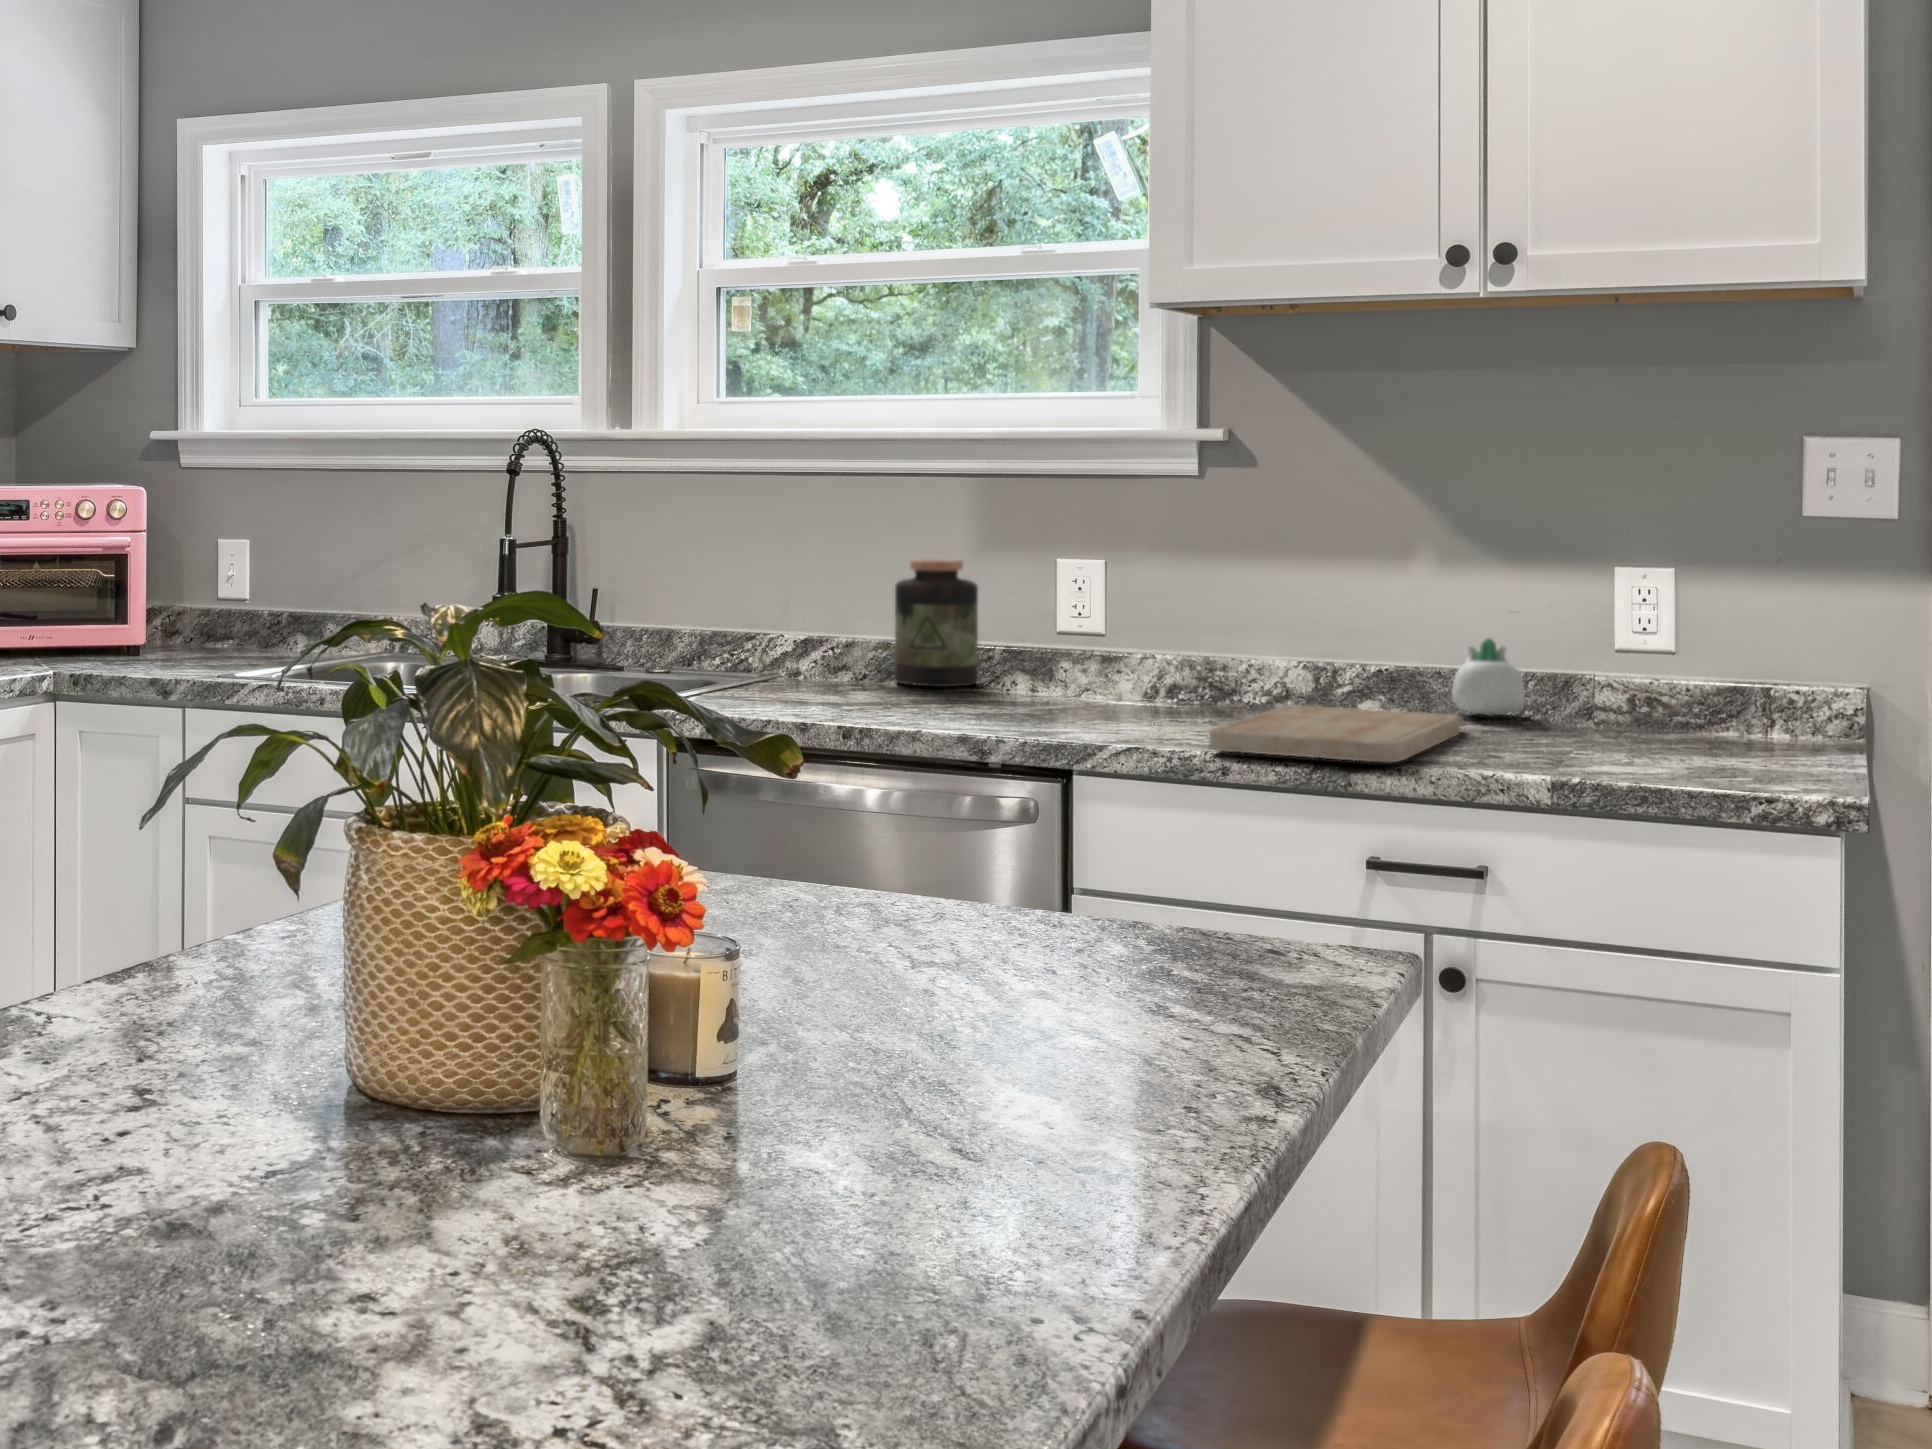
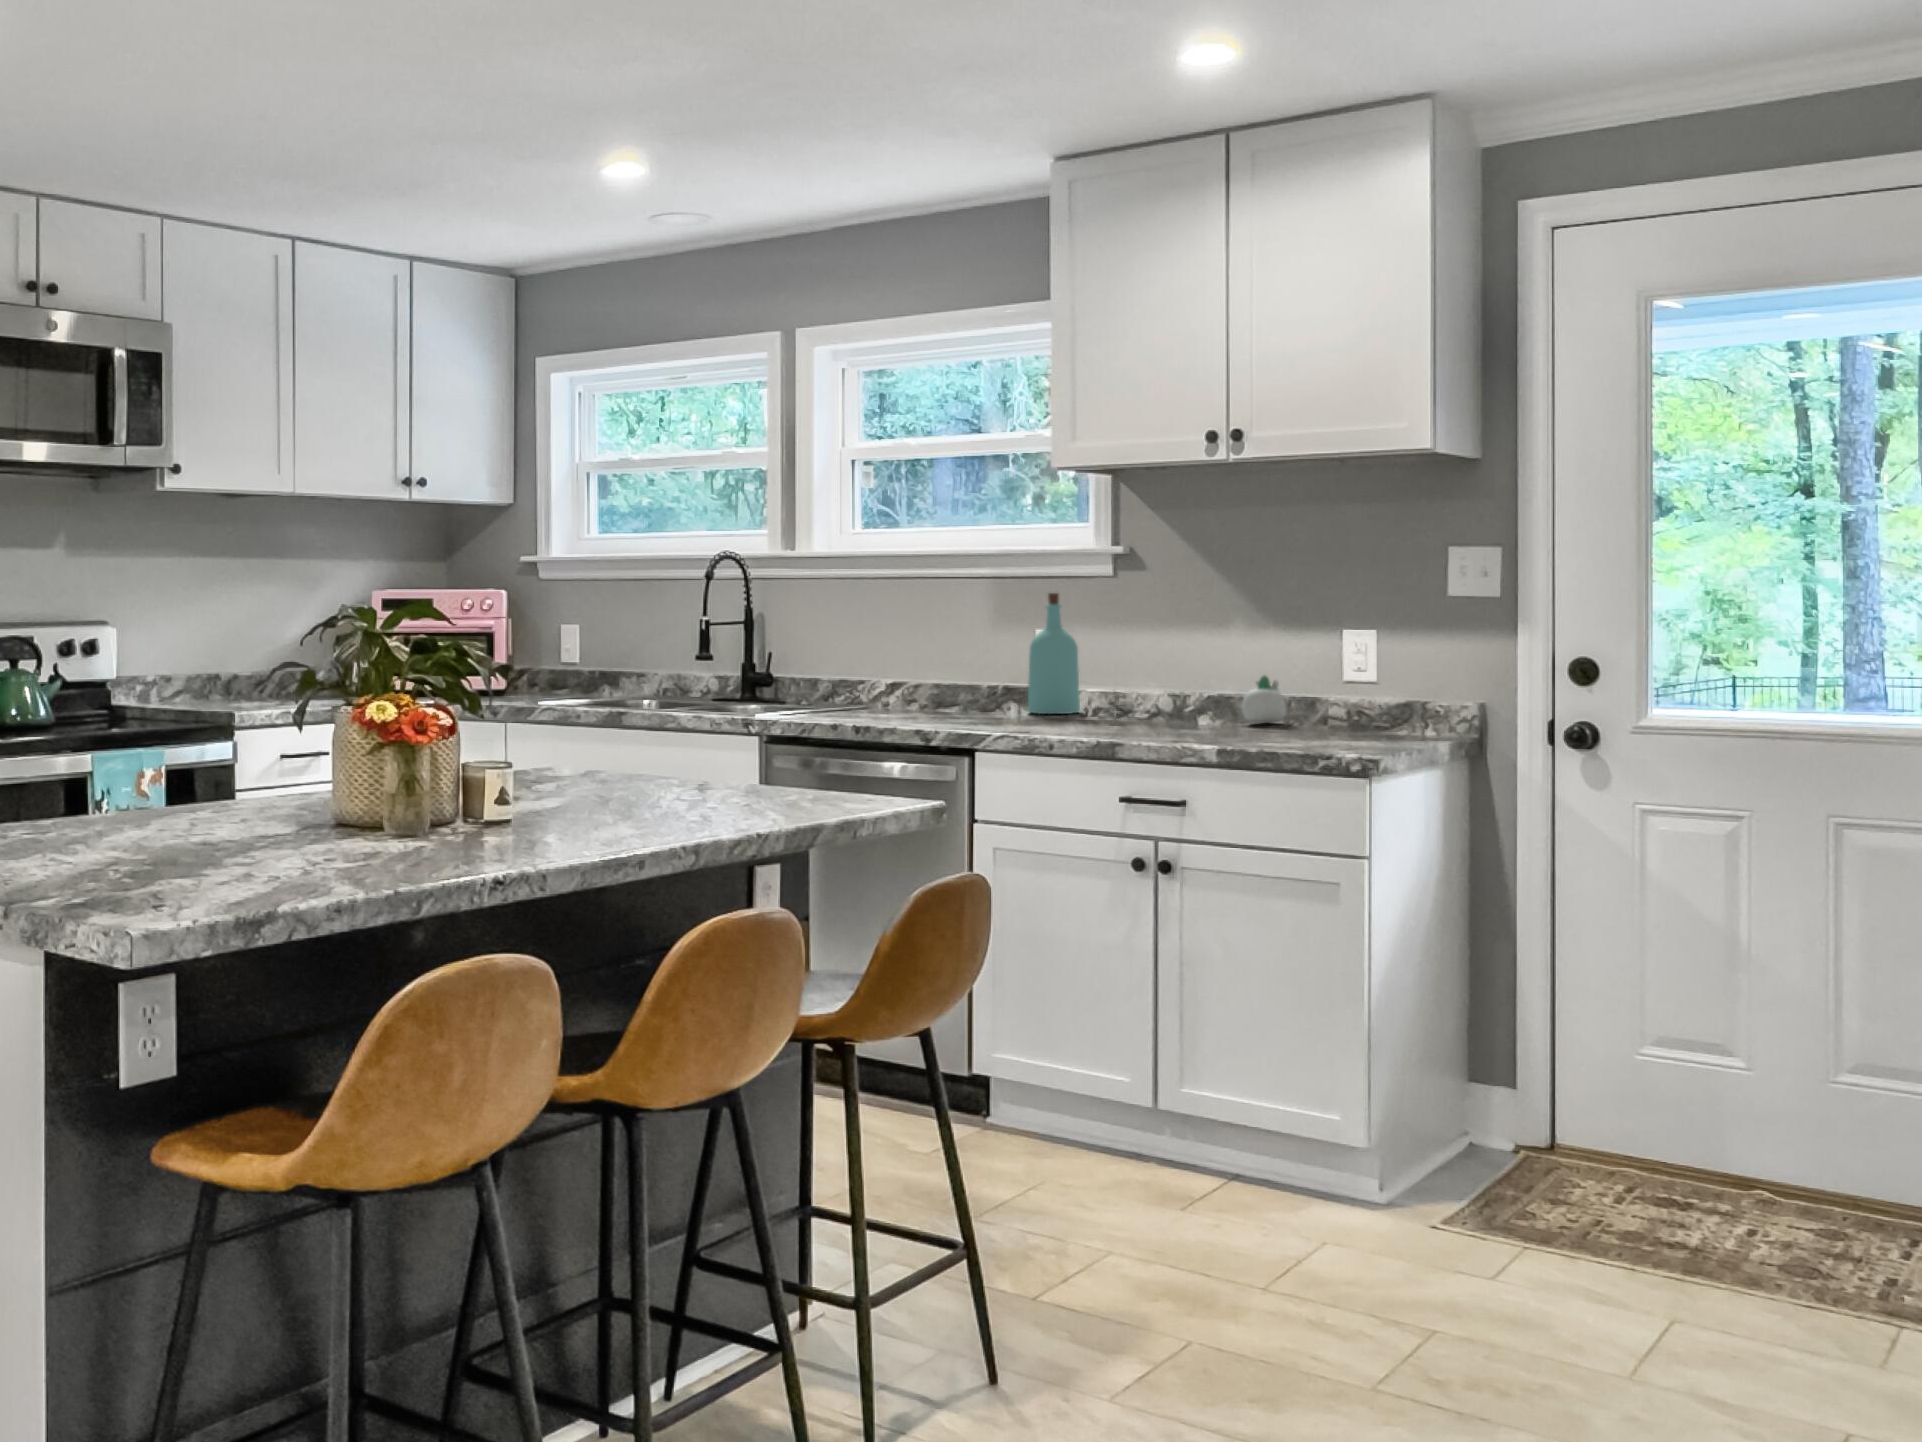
bottle: none [1062,501,1147,696] -> present [1027,593,1080,714]
jar: present [895,559,978,687] -> none [935,631,986,709]
cutting board: present [1209,705,1460,763] -> none [1048,716,1228,741]

